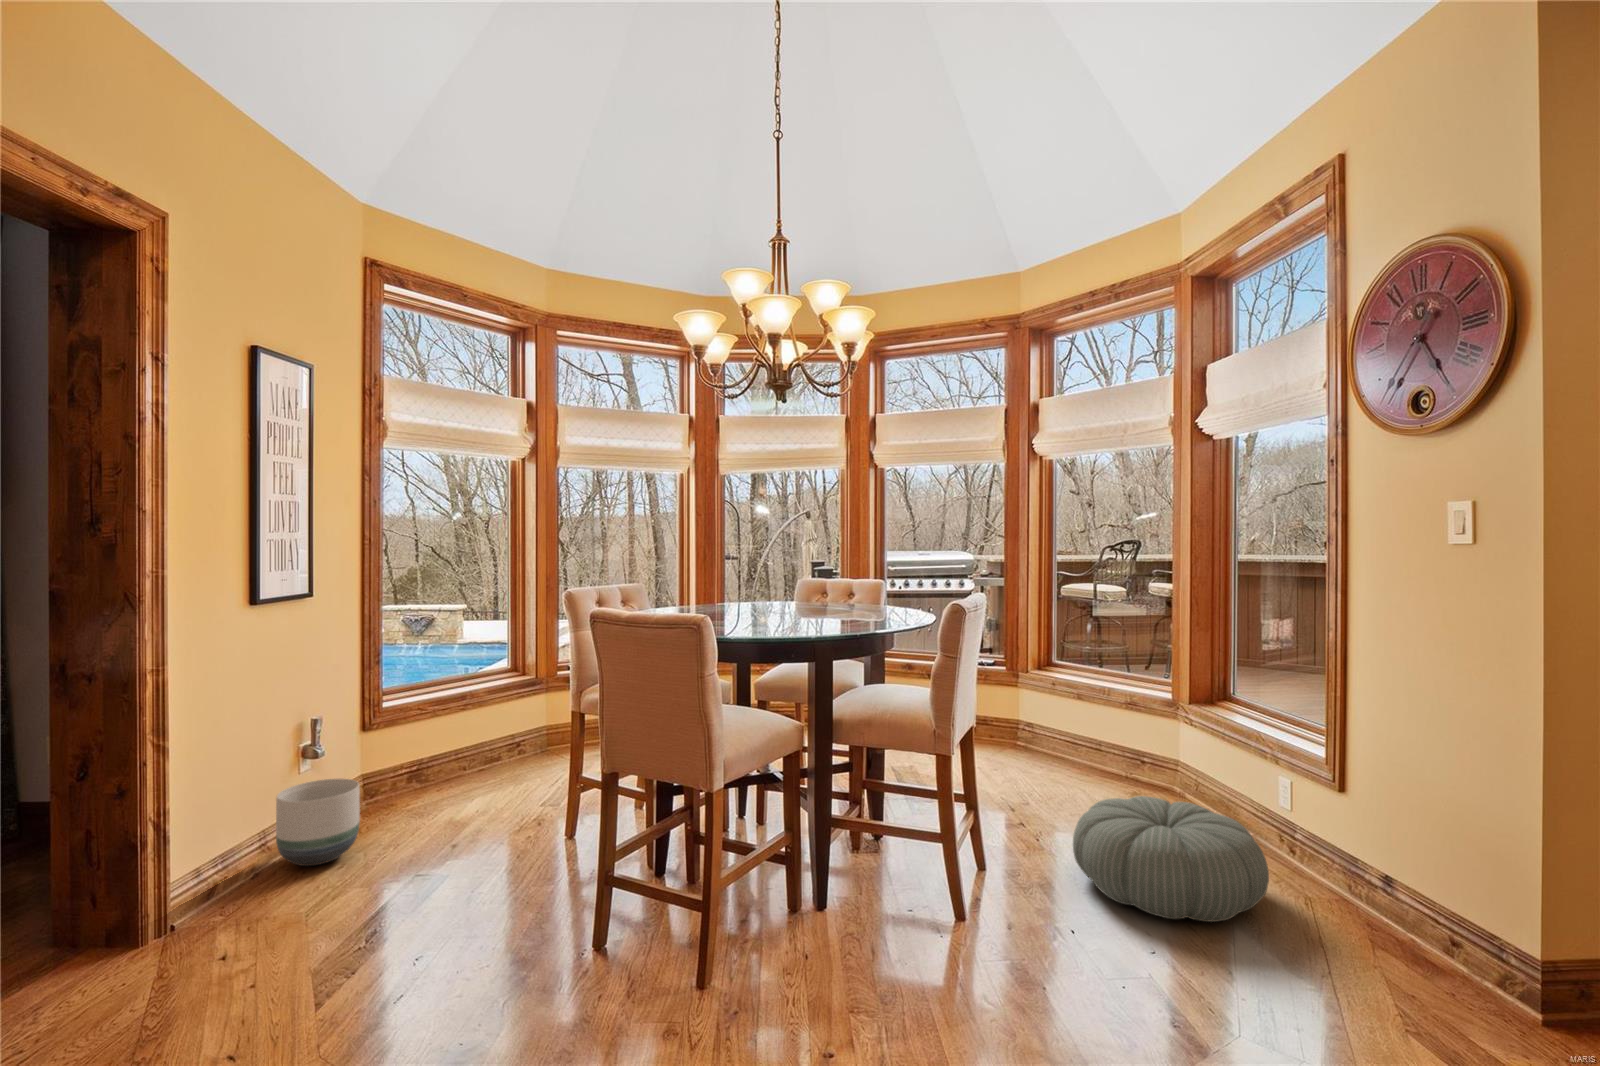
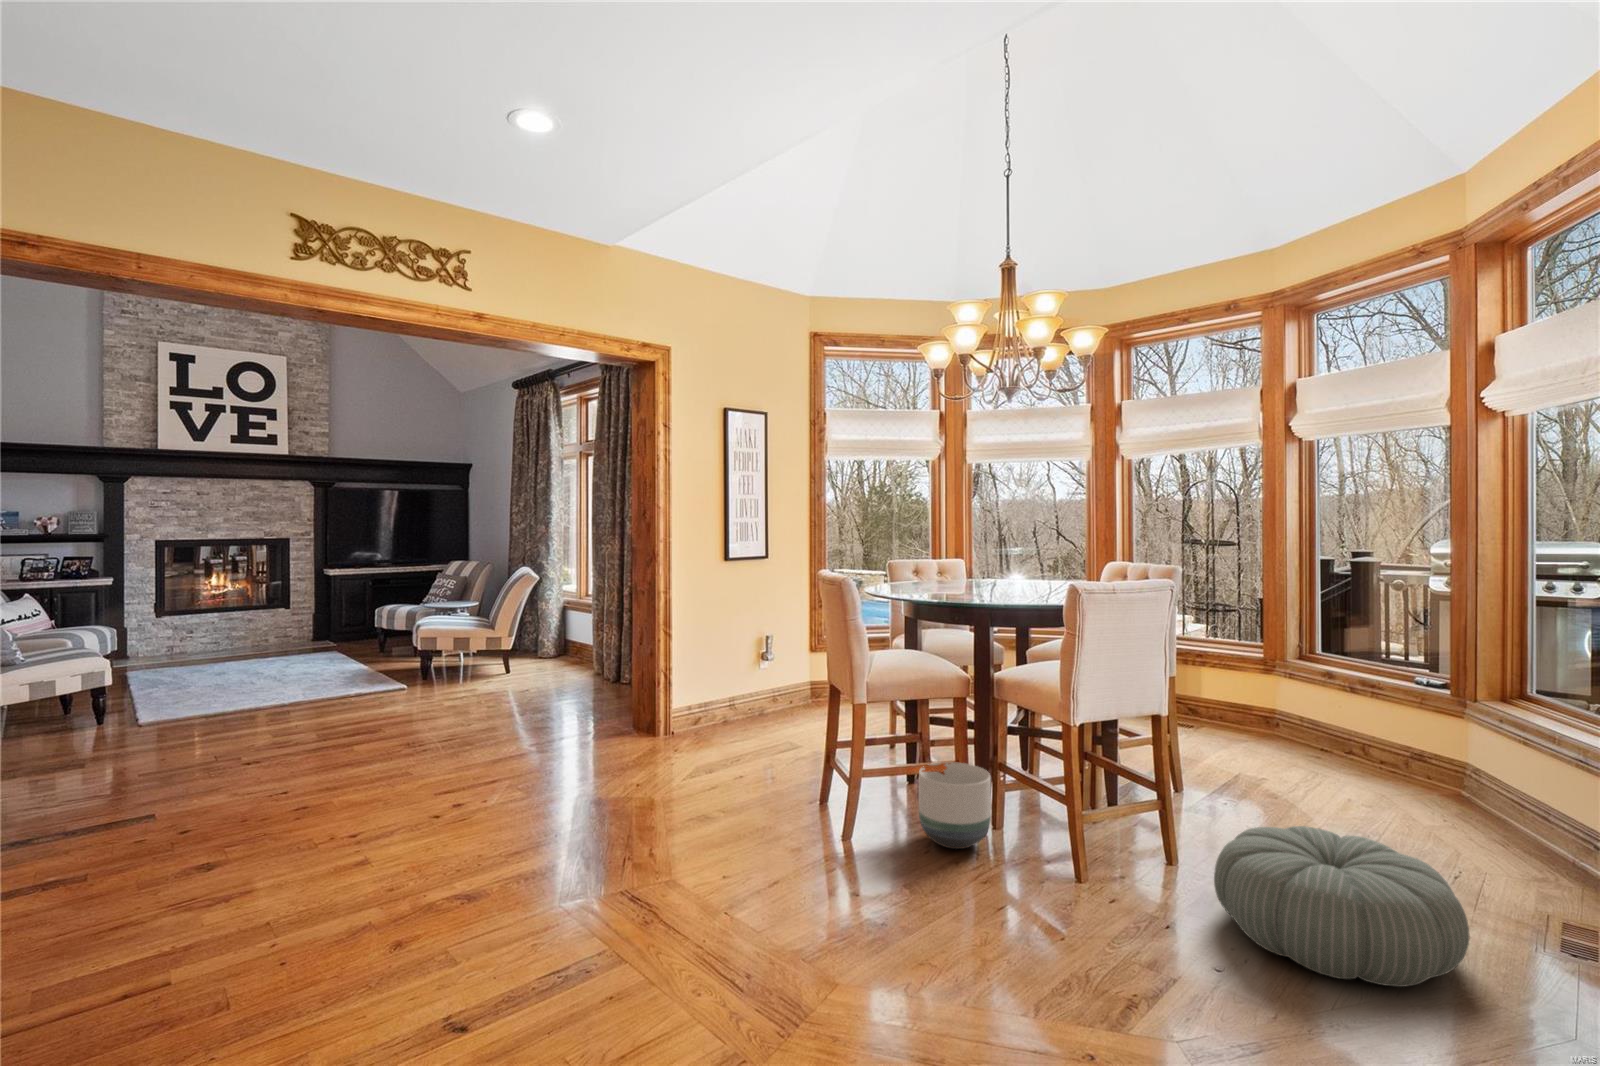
planter: present [276,779,360,866] -> present [919,762,991,849]

